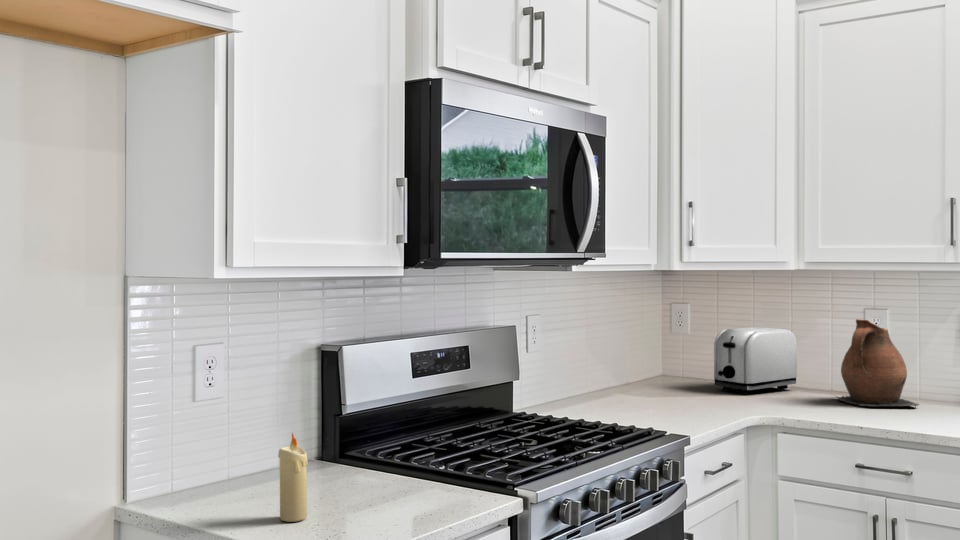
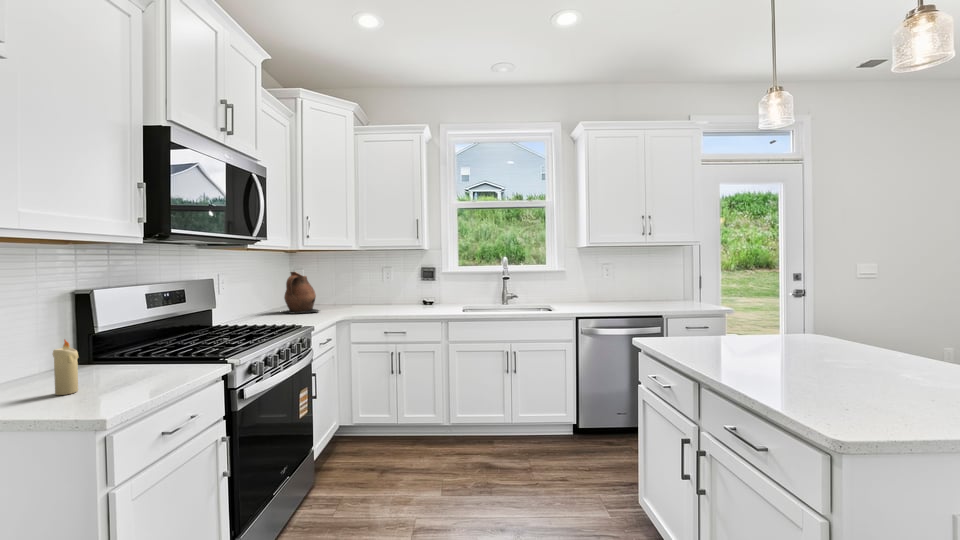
ceramic pitcher: present [836,319,919,407] -> present [283,272,319,314]
toaster: present [714,327,797,394] -> none [323,278,362,310]

